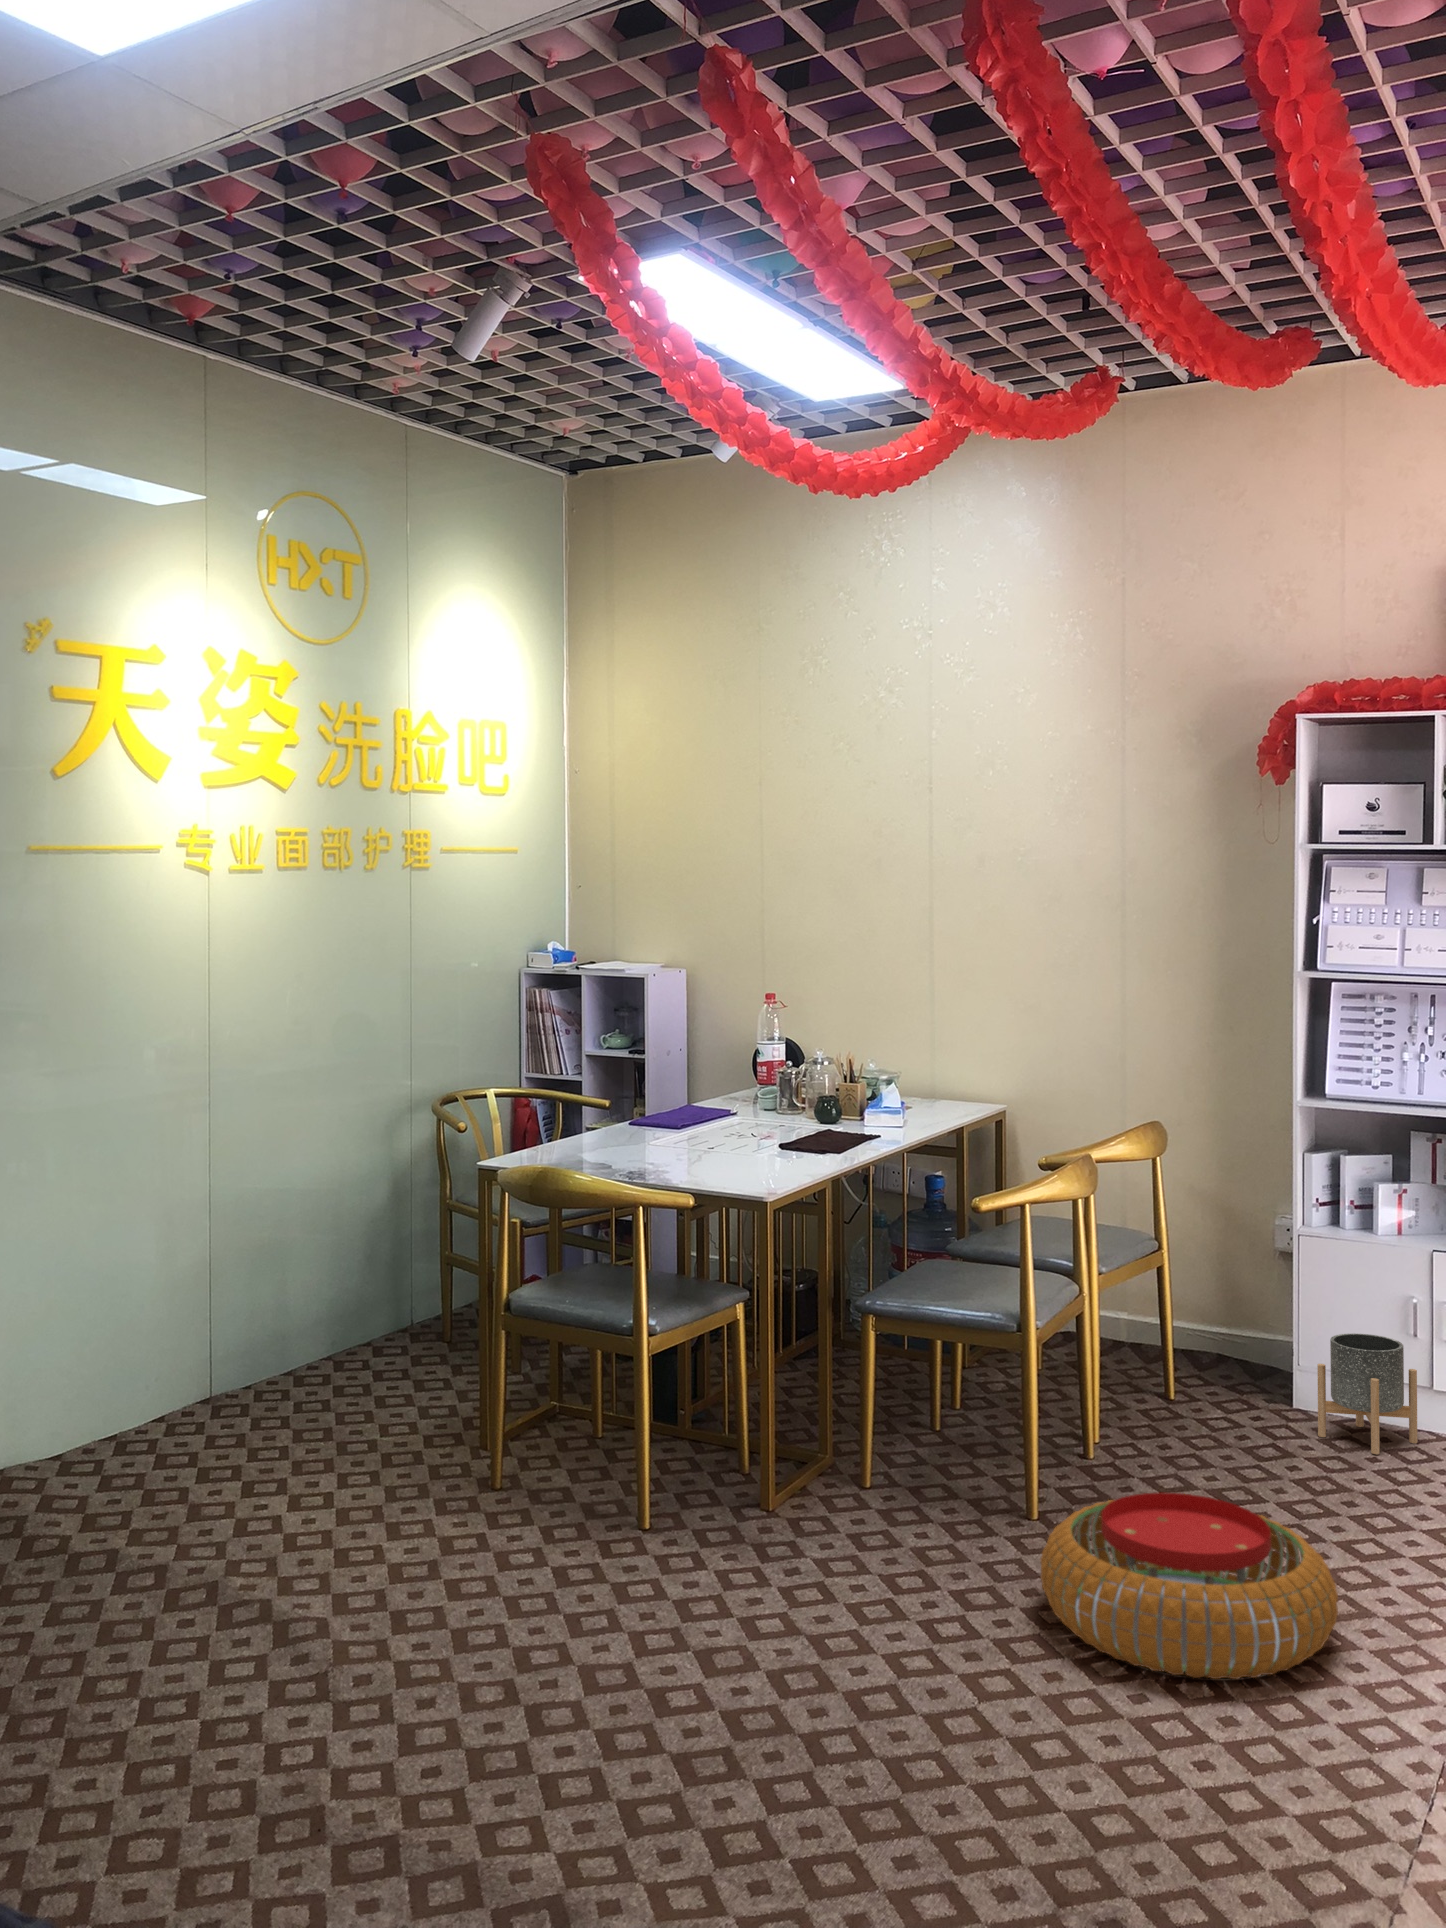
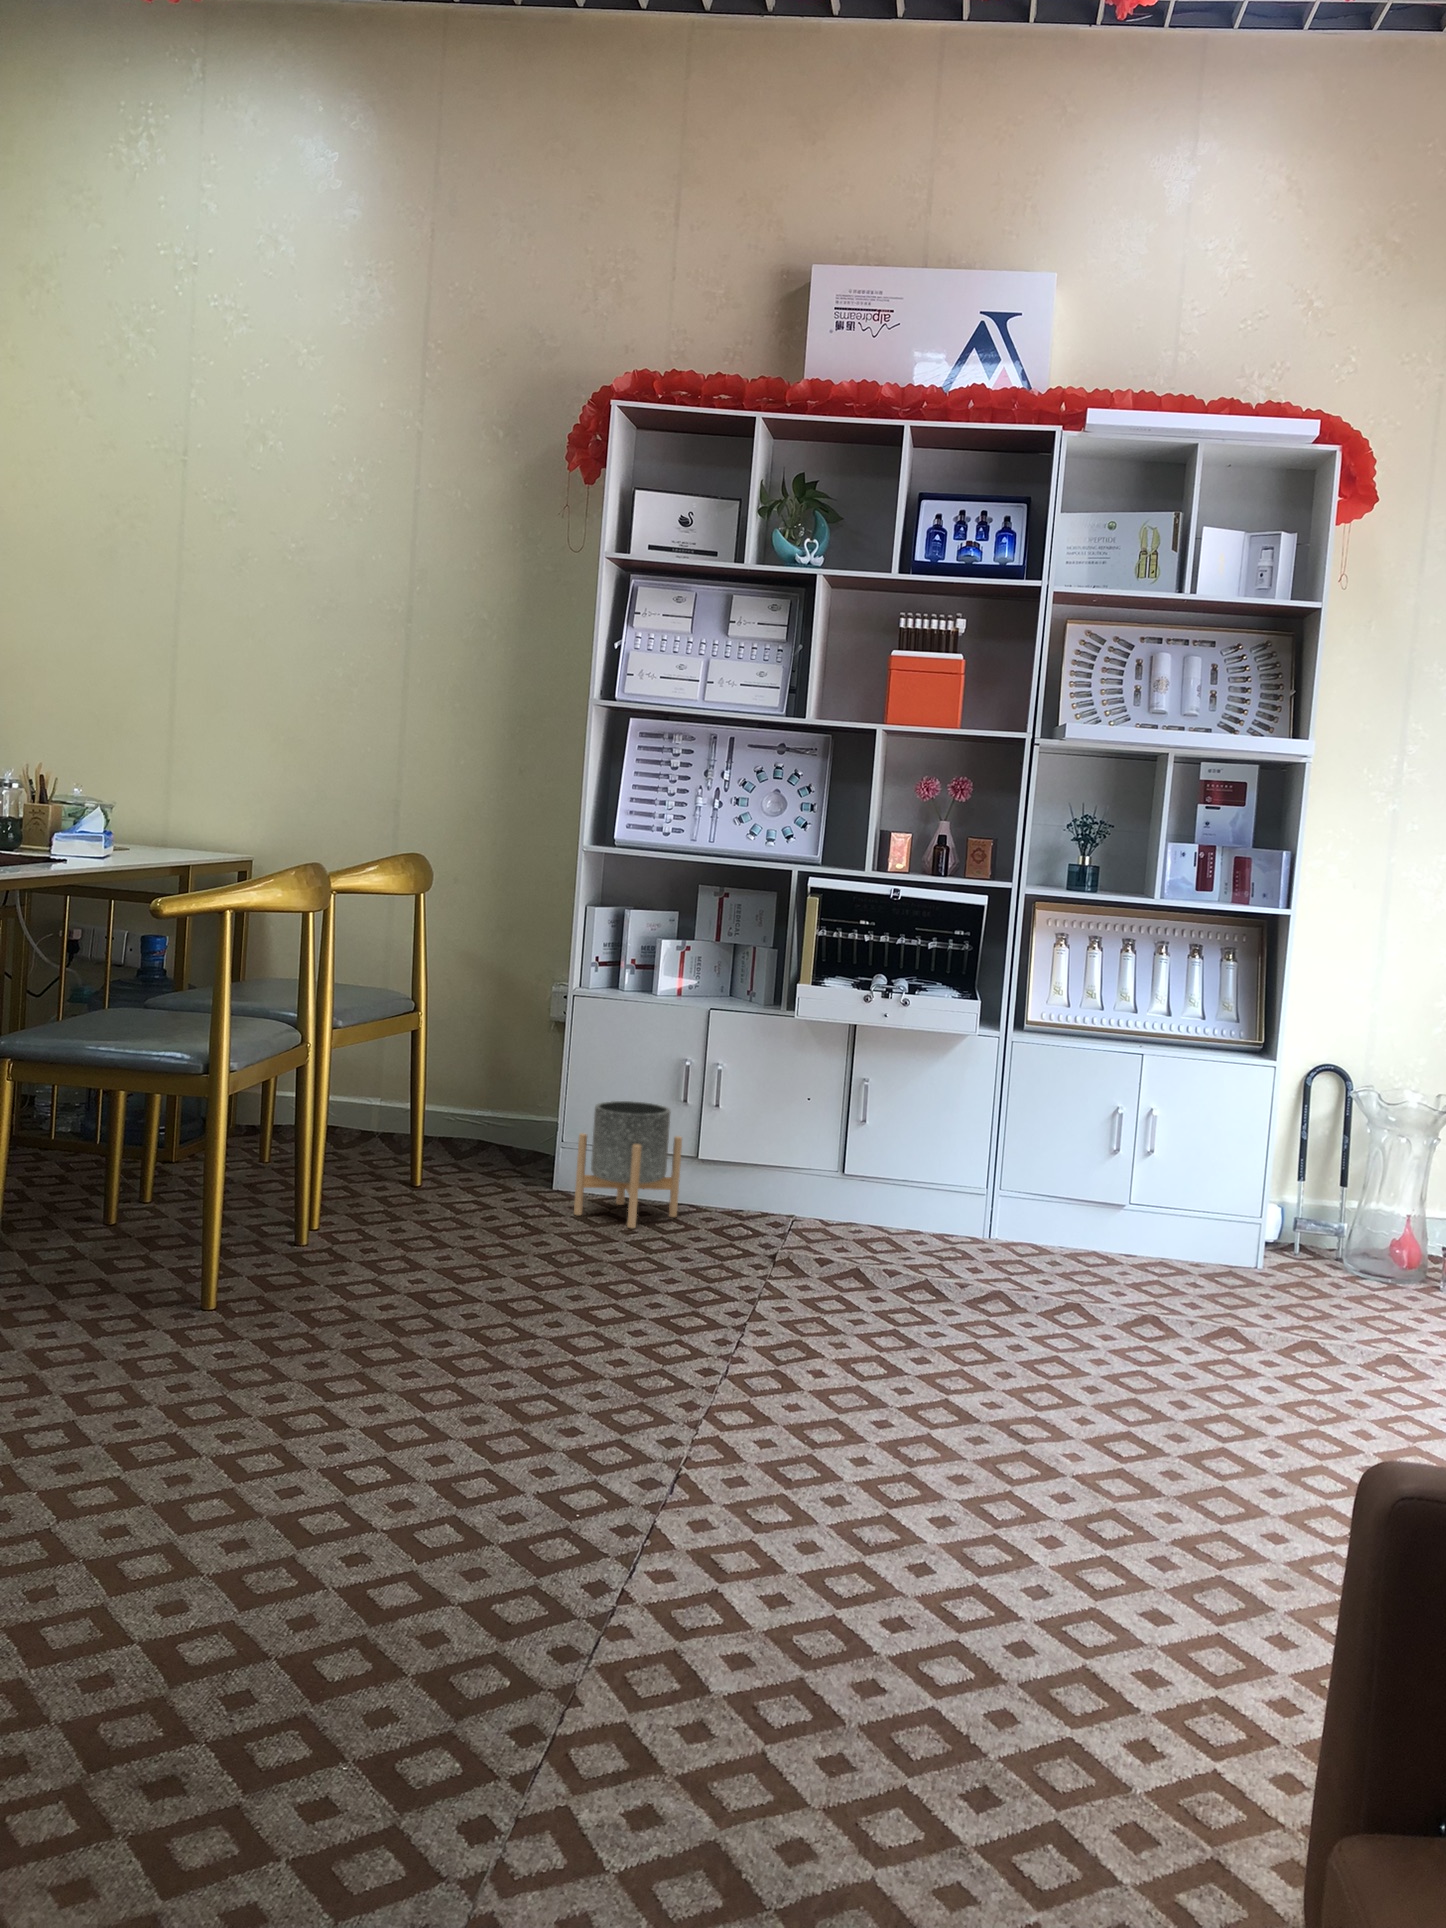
pouf: present [1041,1492,1338,1679] -> none [190,1253,558,1462]

